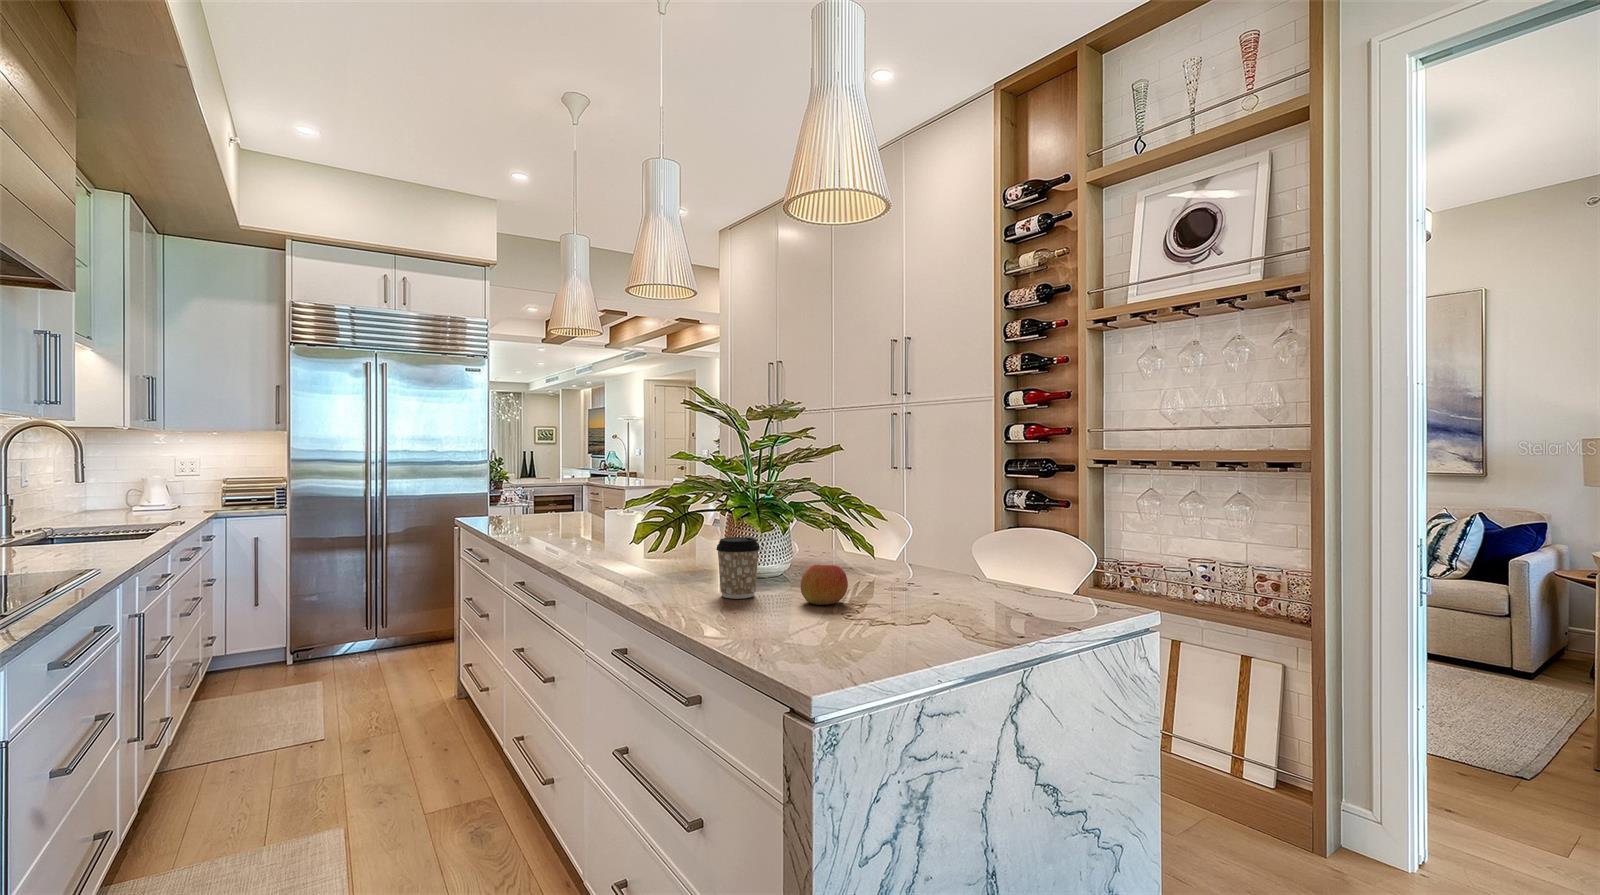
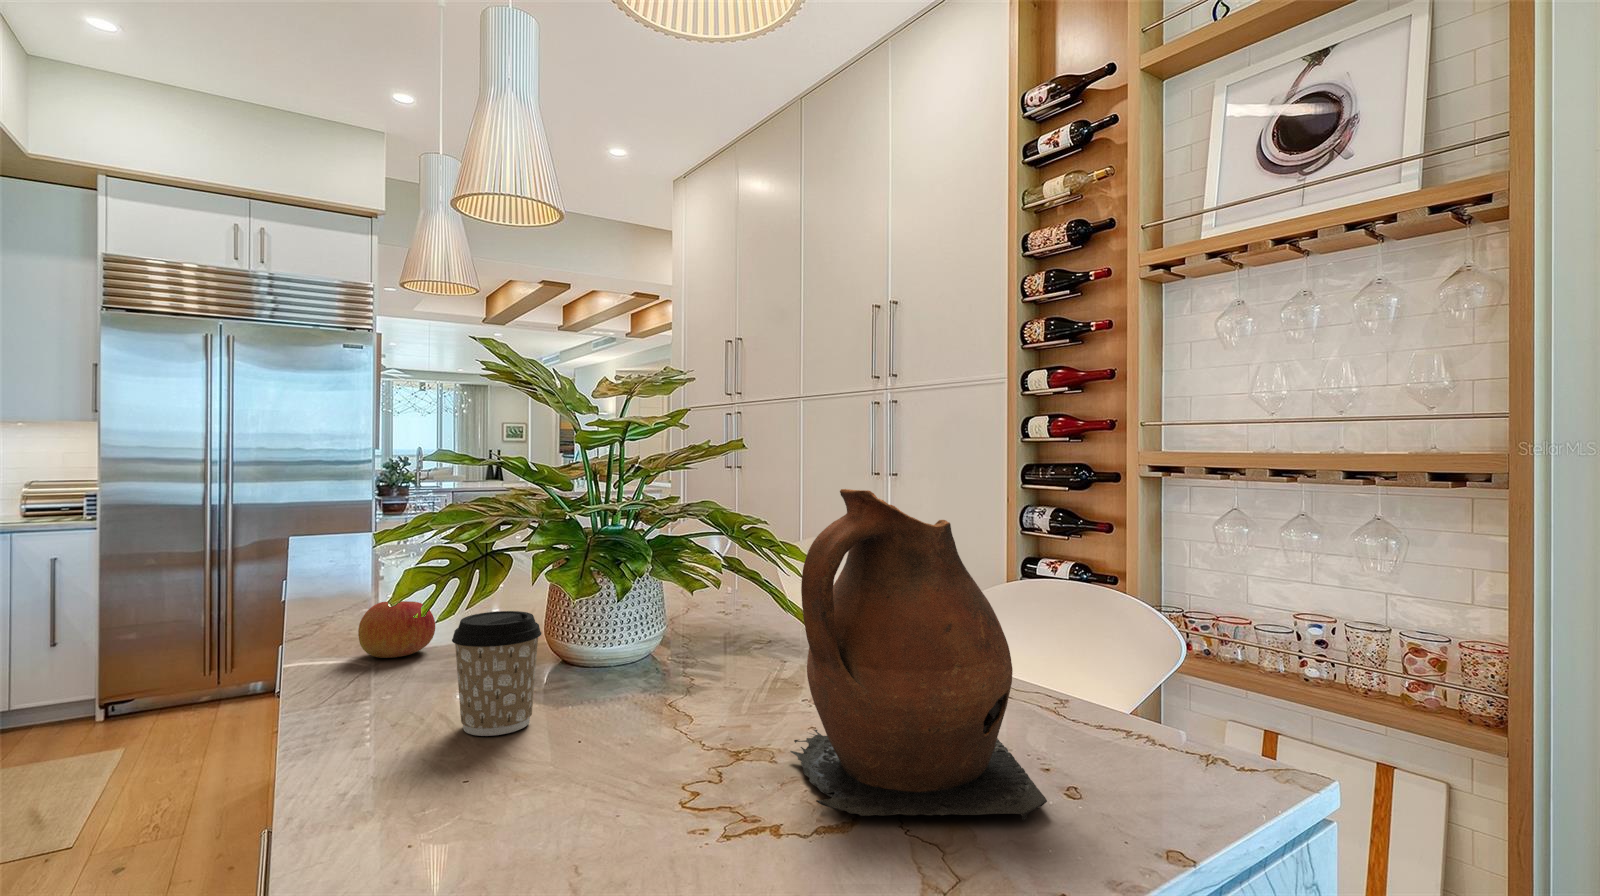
ceramic pitcher: none [897,470,1026,620] -> present [790,489,1047,821]
apple: present [801,565,848,605] -> present [358,601,435,658]

